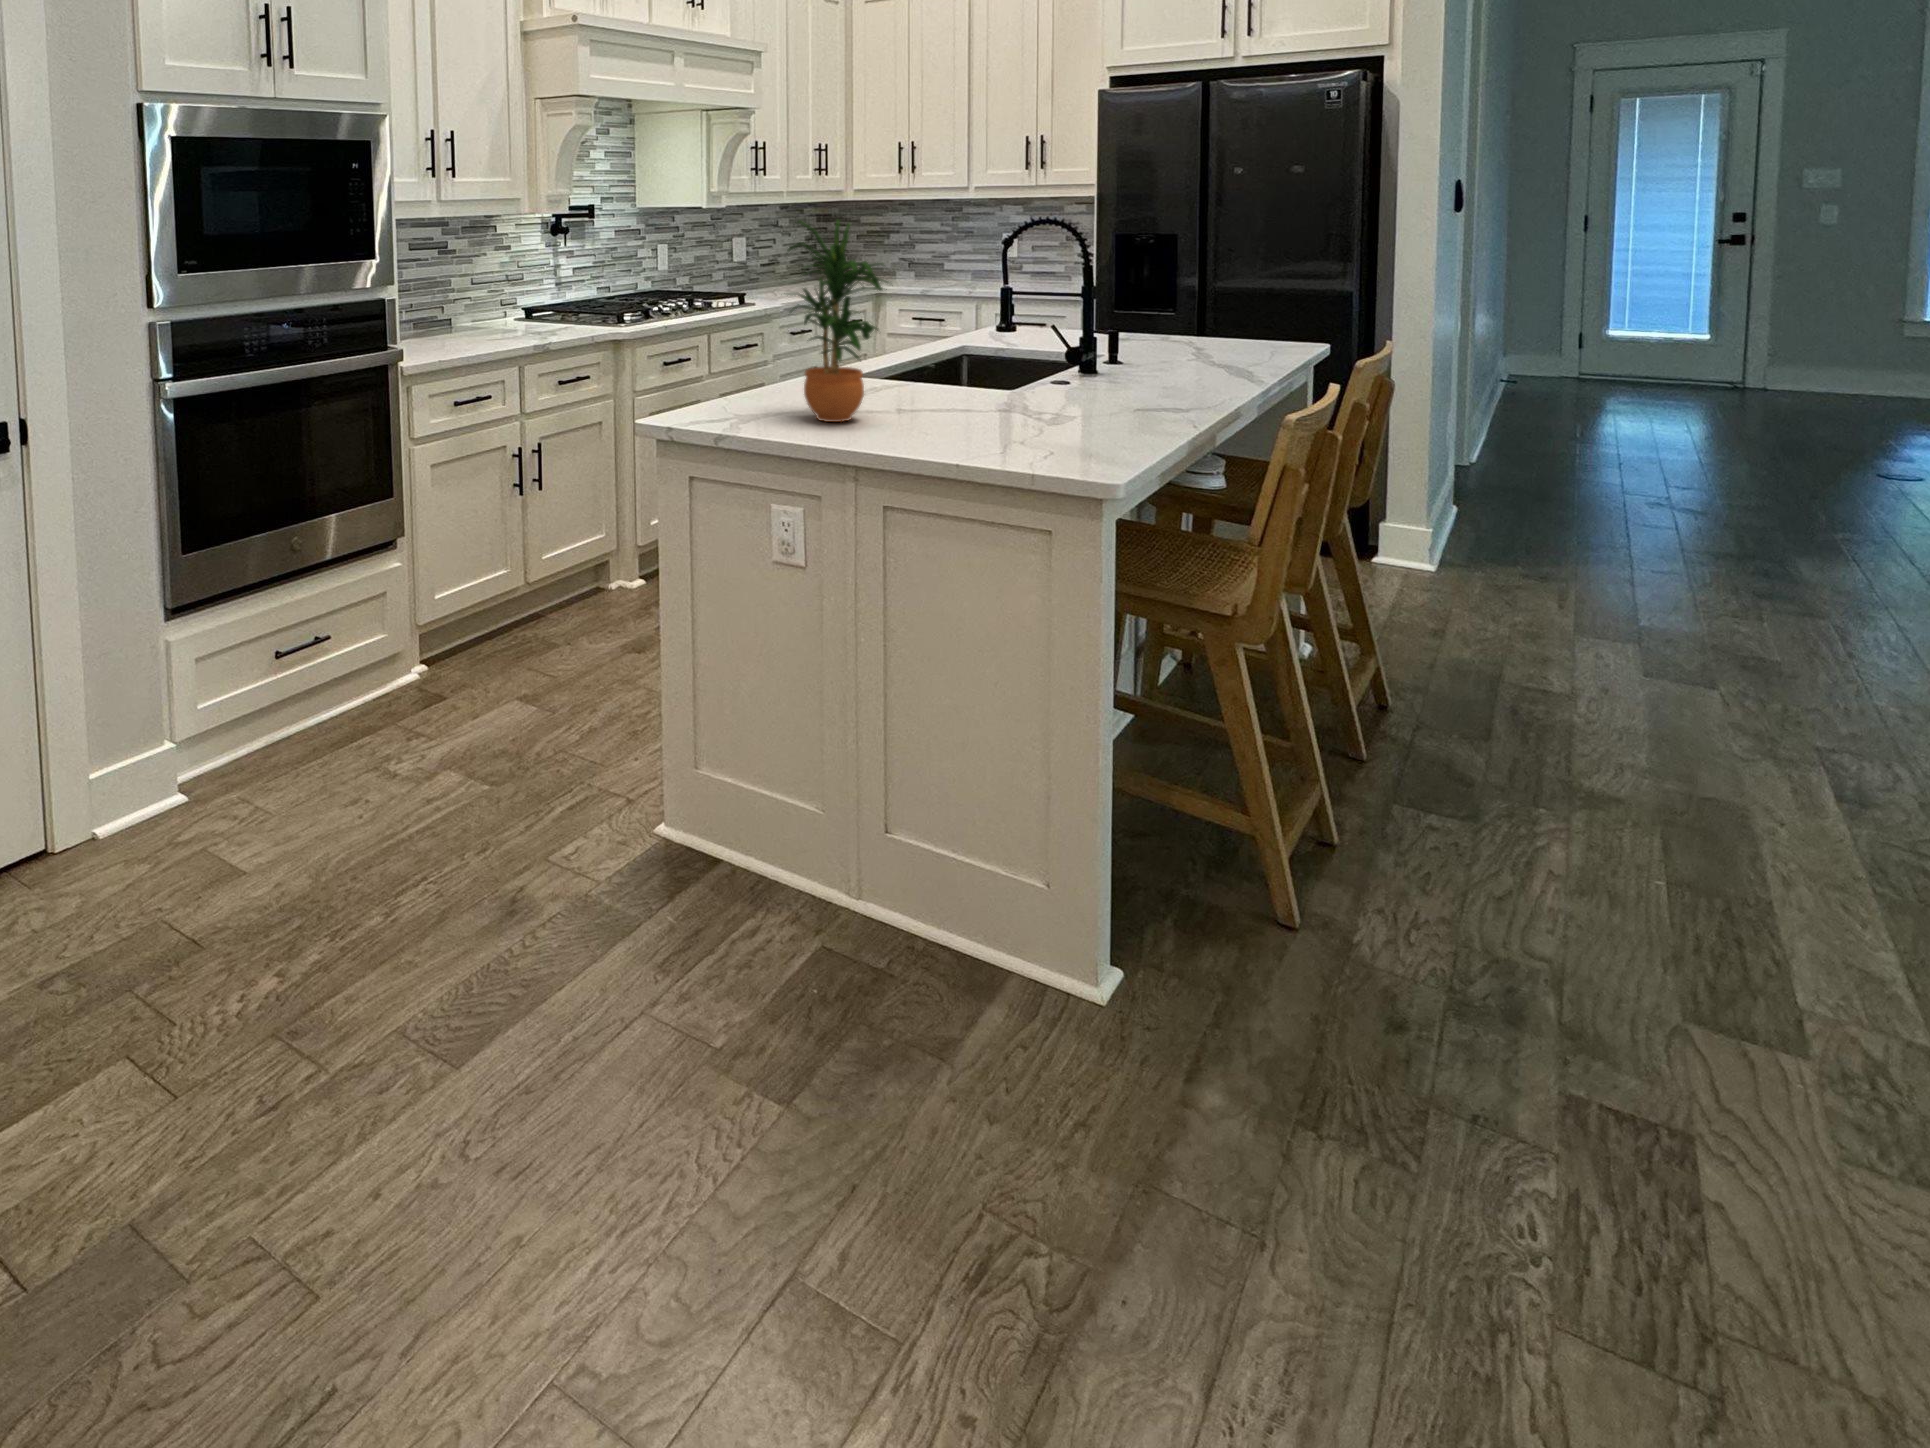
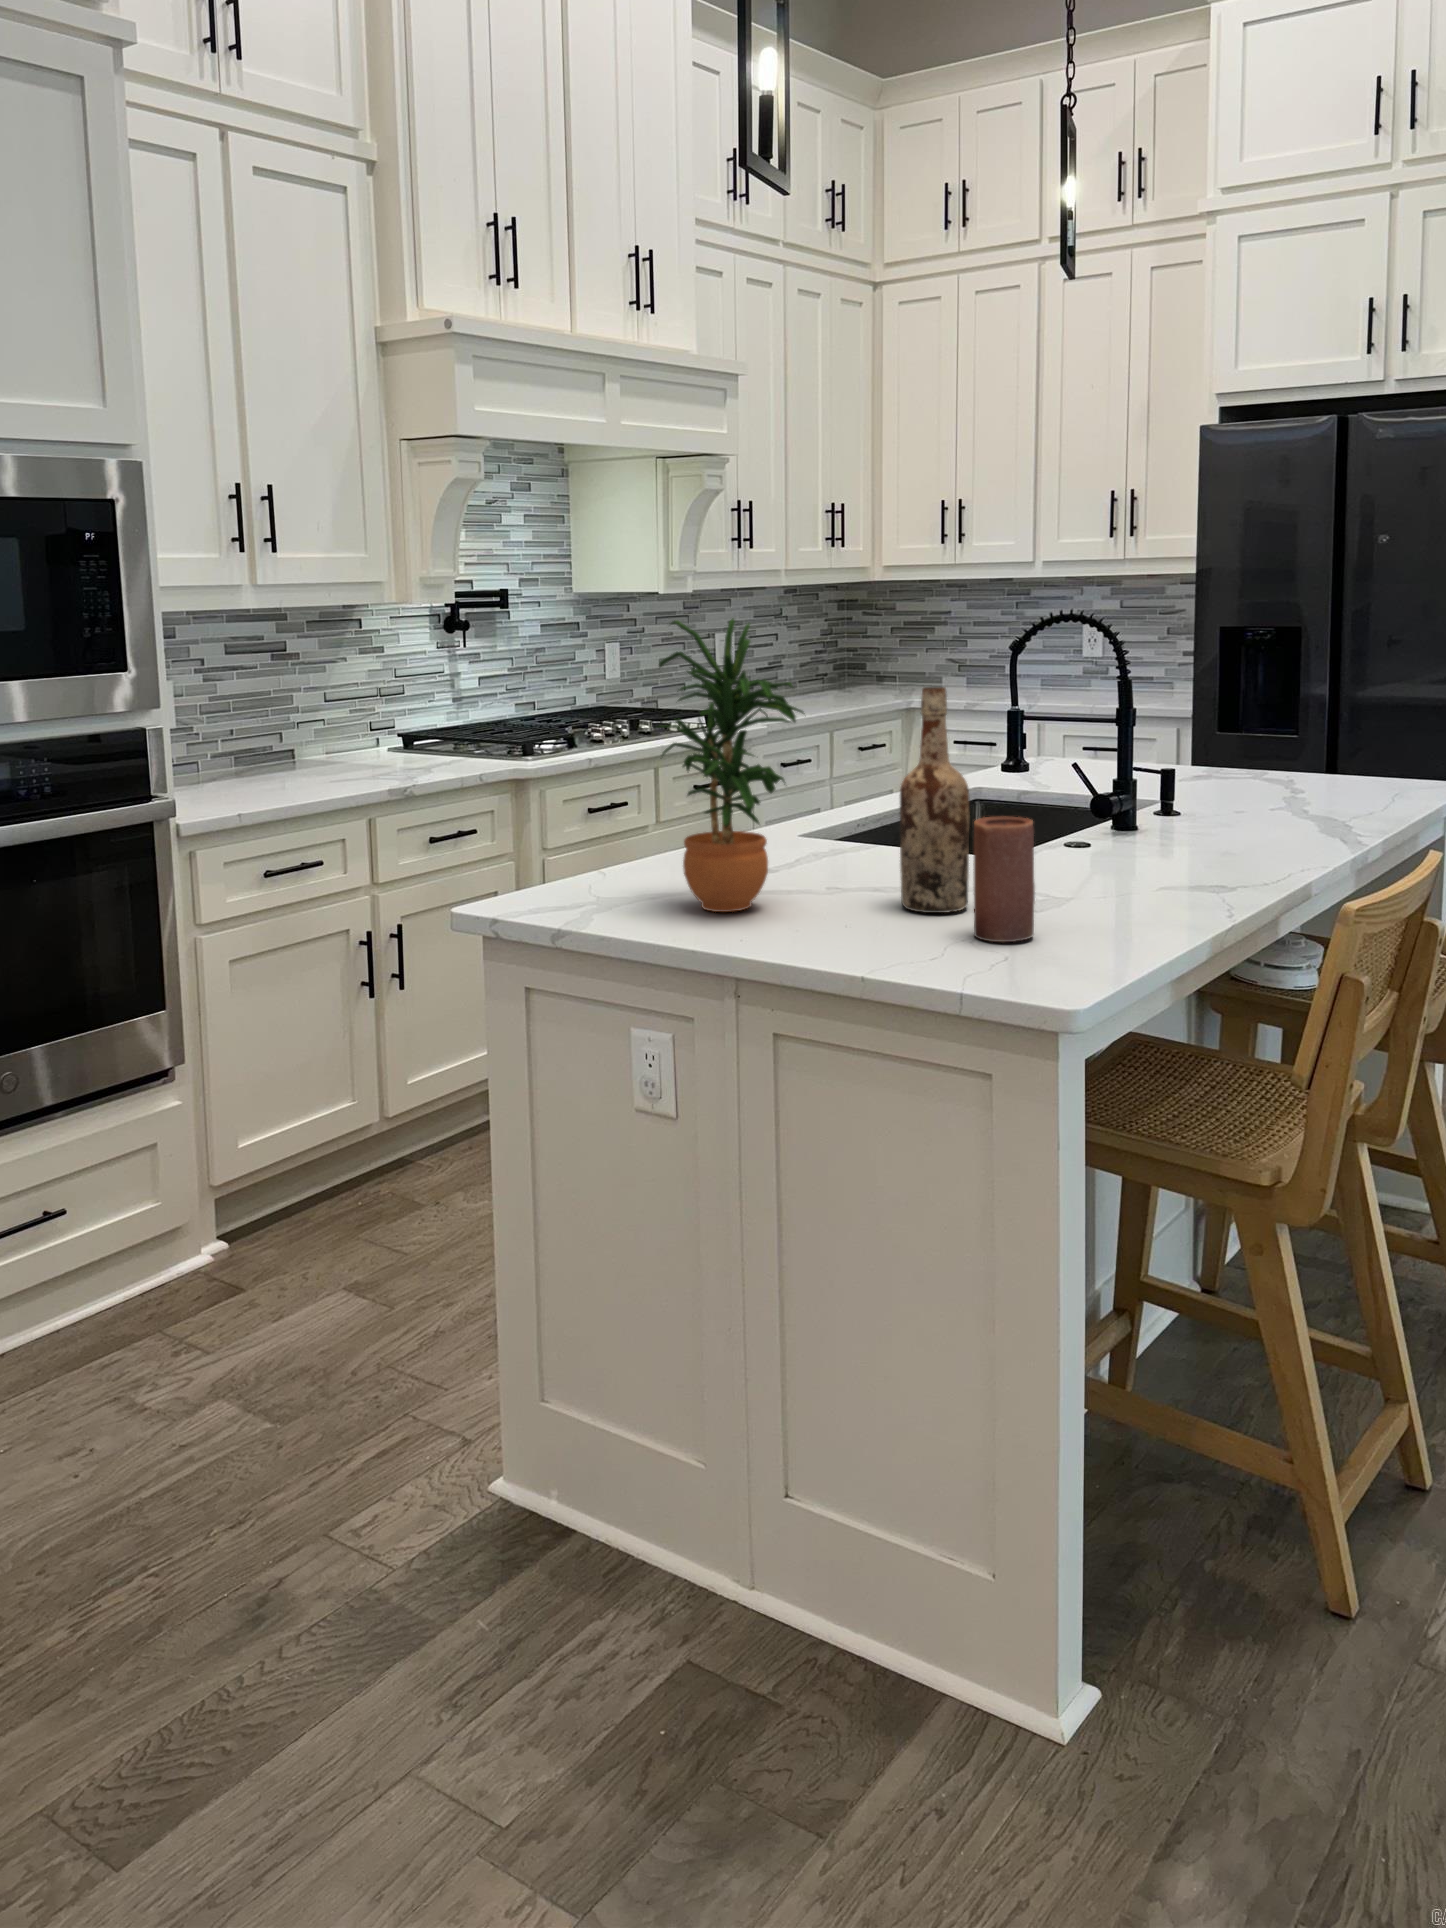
wine bottle: none [957,267,1007,424] -> present [900,687,969,913]
candle: none [1020,356,1064,442] -> present [973,817,1035,942]

